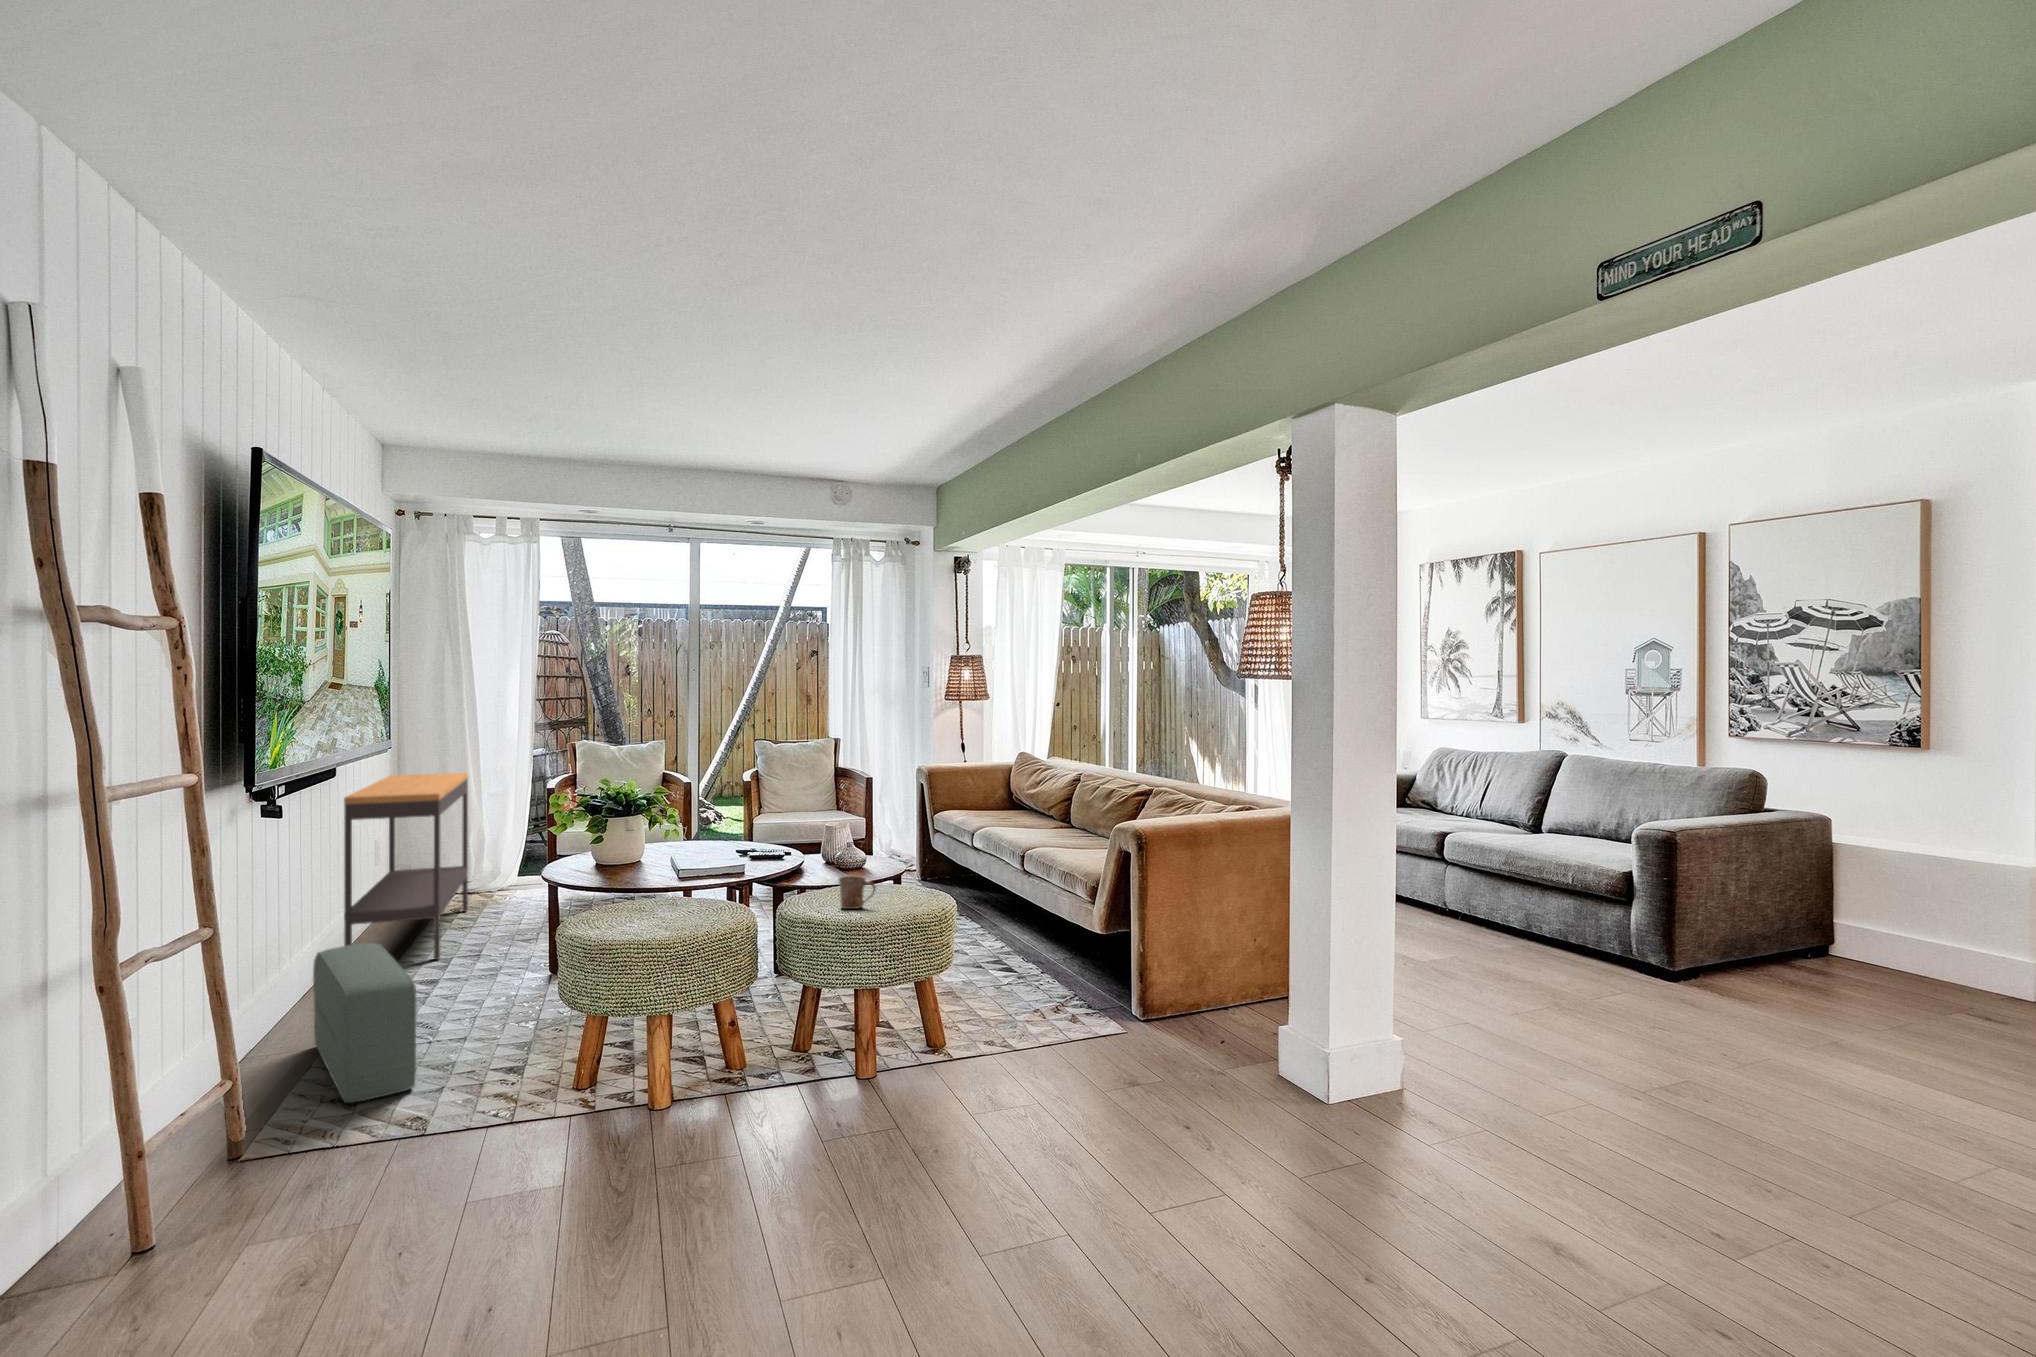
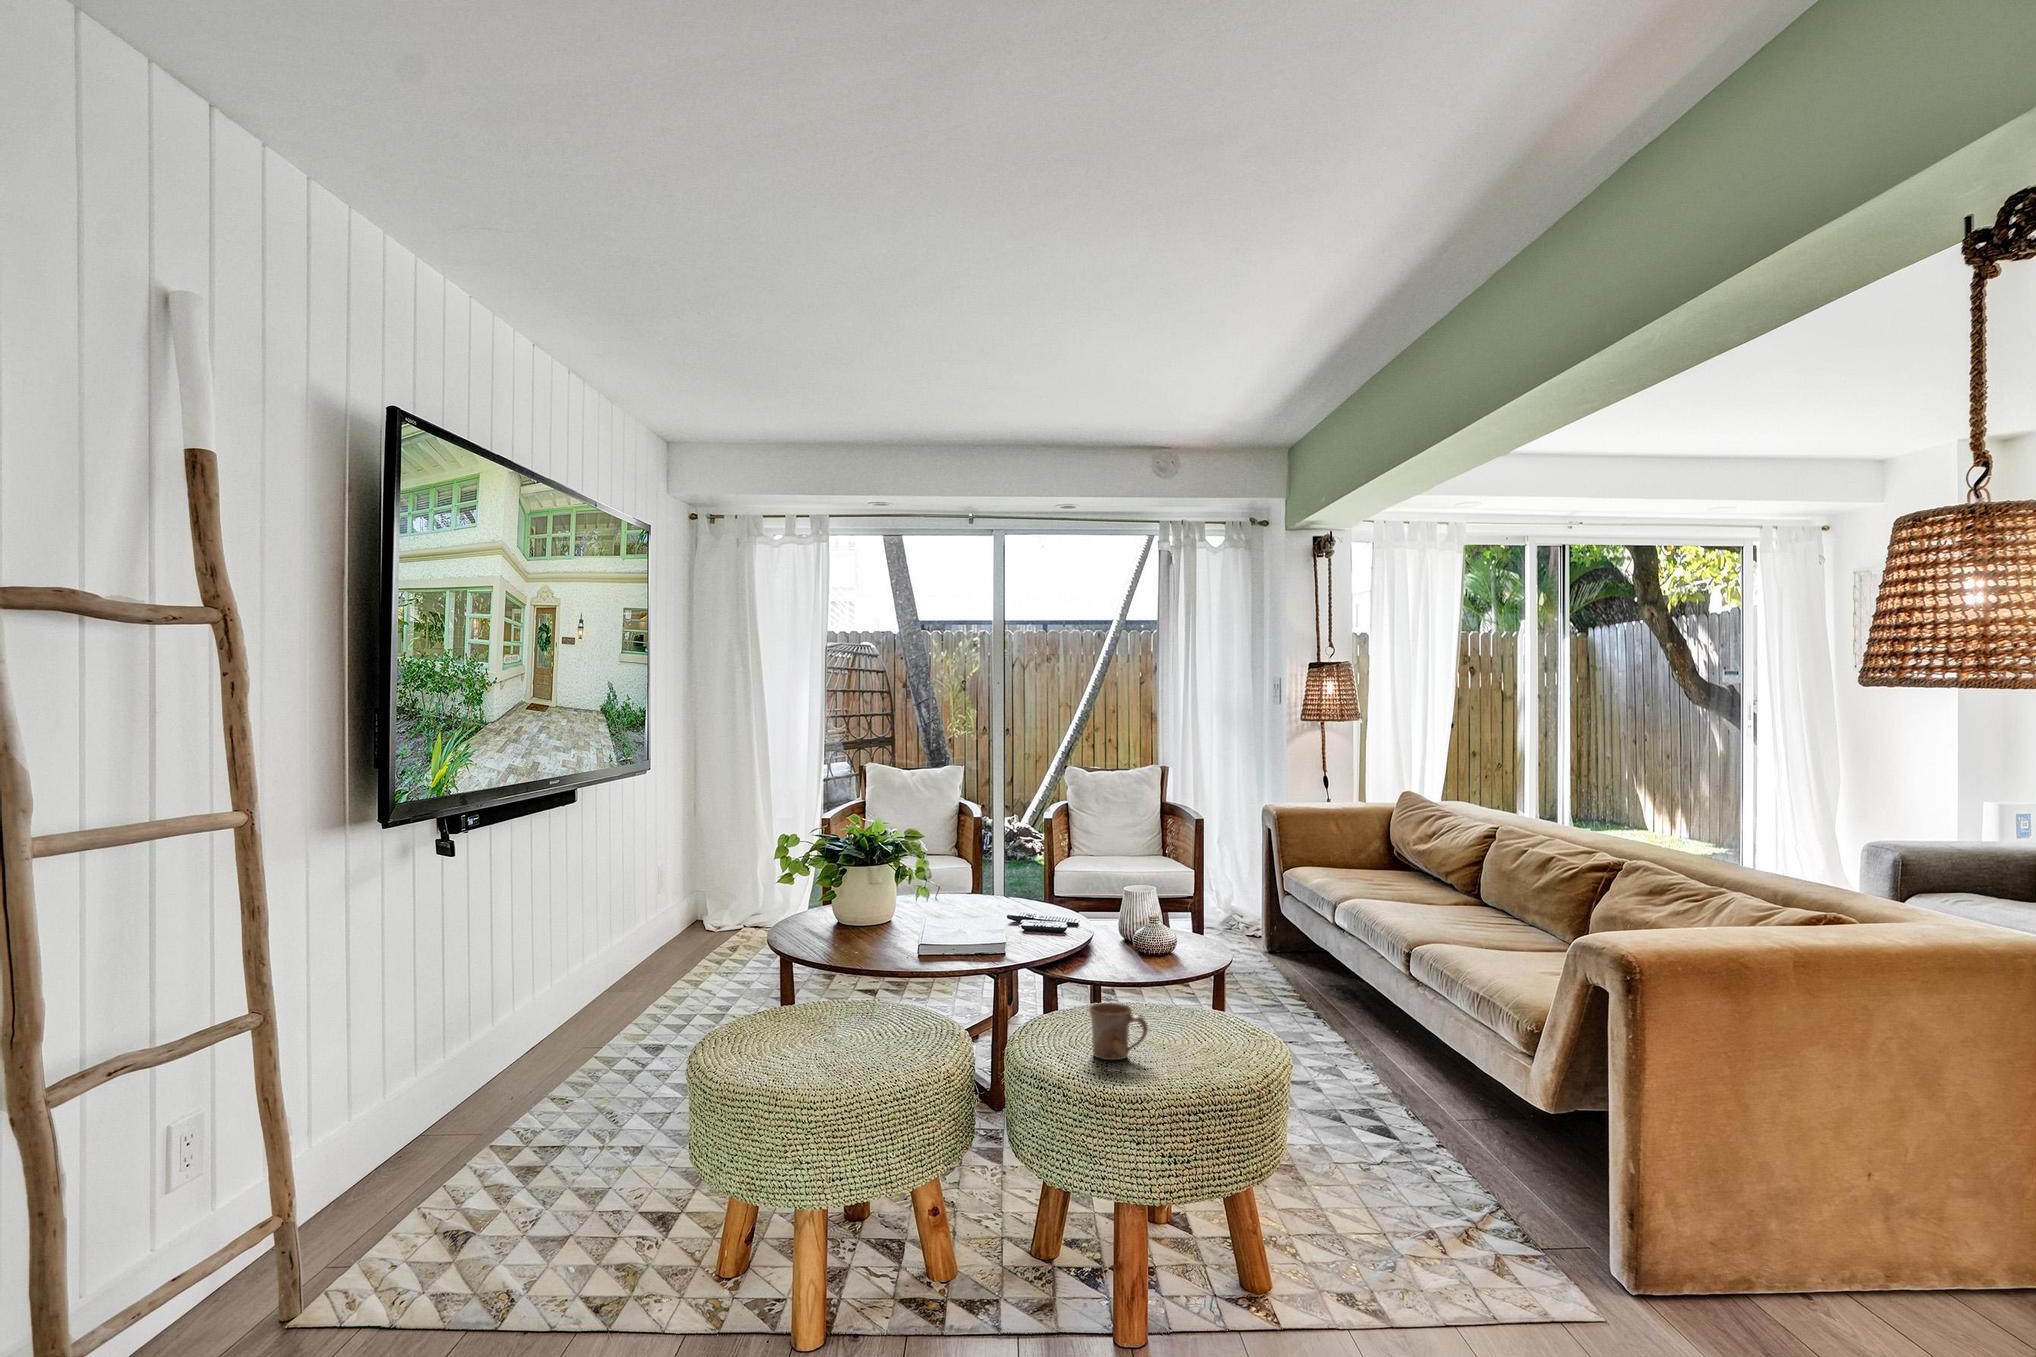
console table: present [344,773,468,960] -> none [584,800,746,1024]
pouf: present [313,943,417,1102] -> none [437,1023,553,1260]

